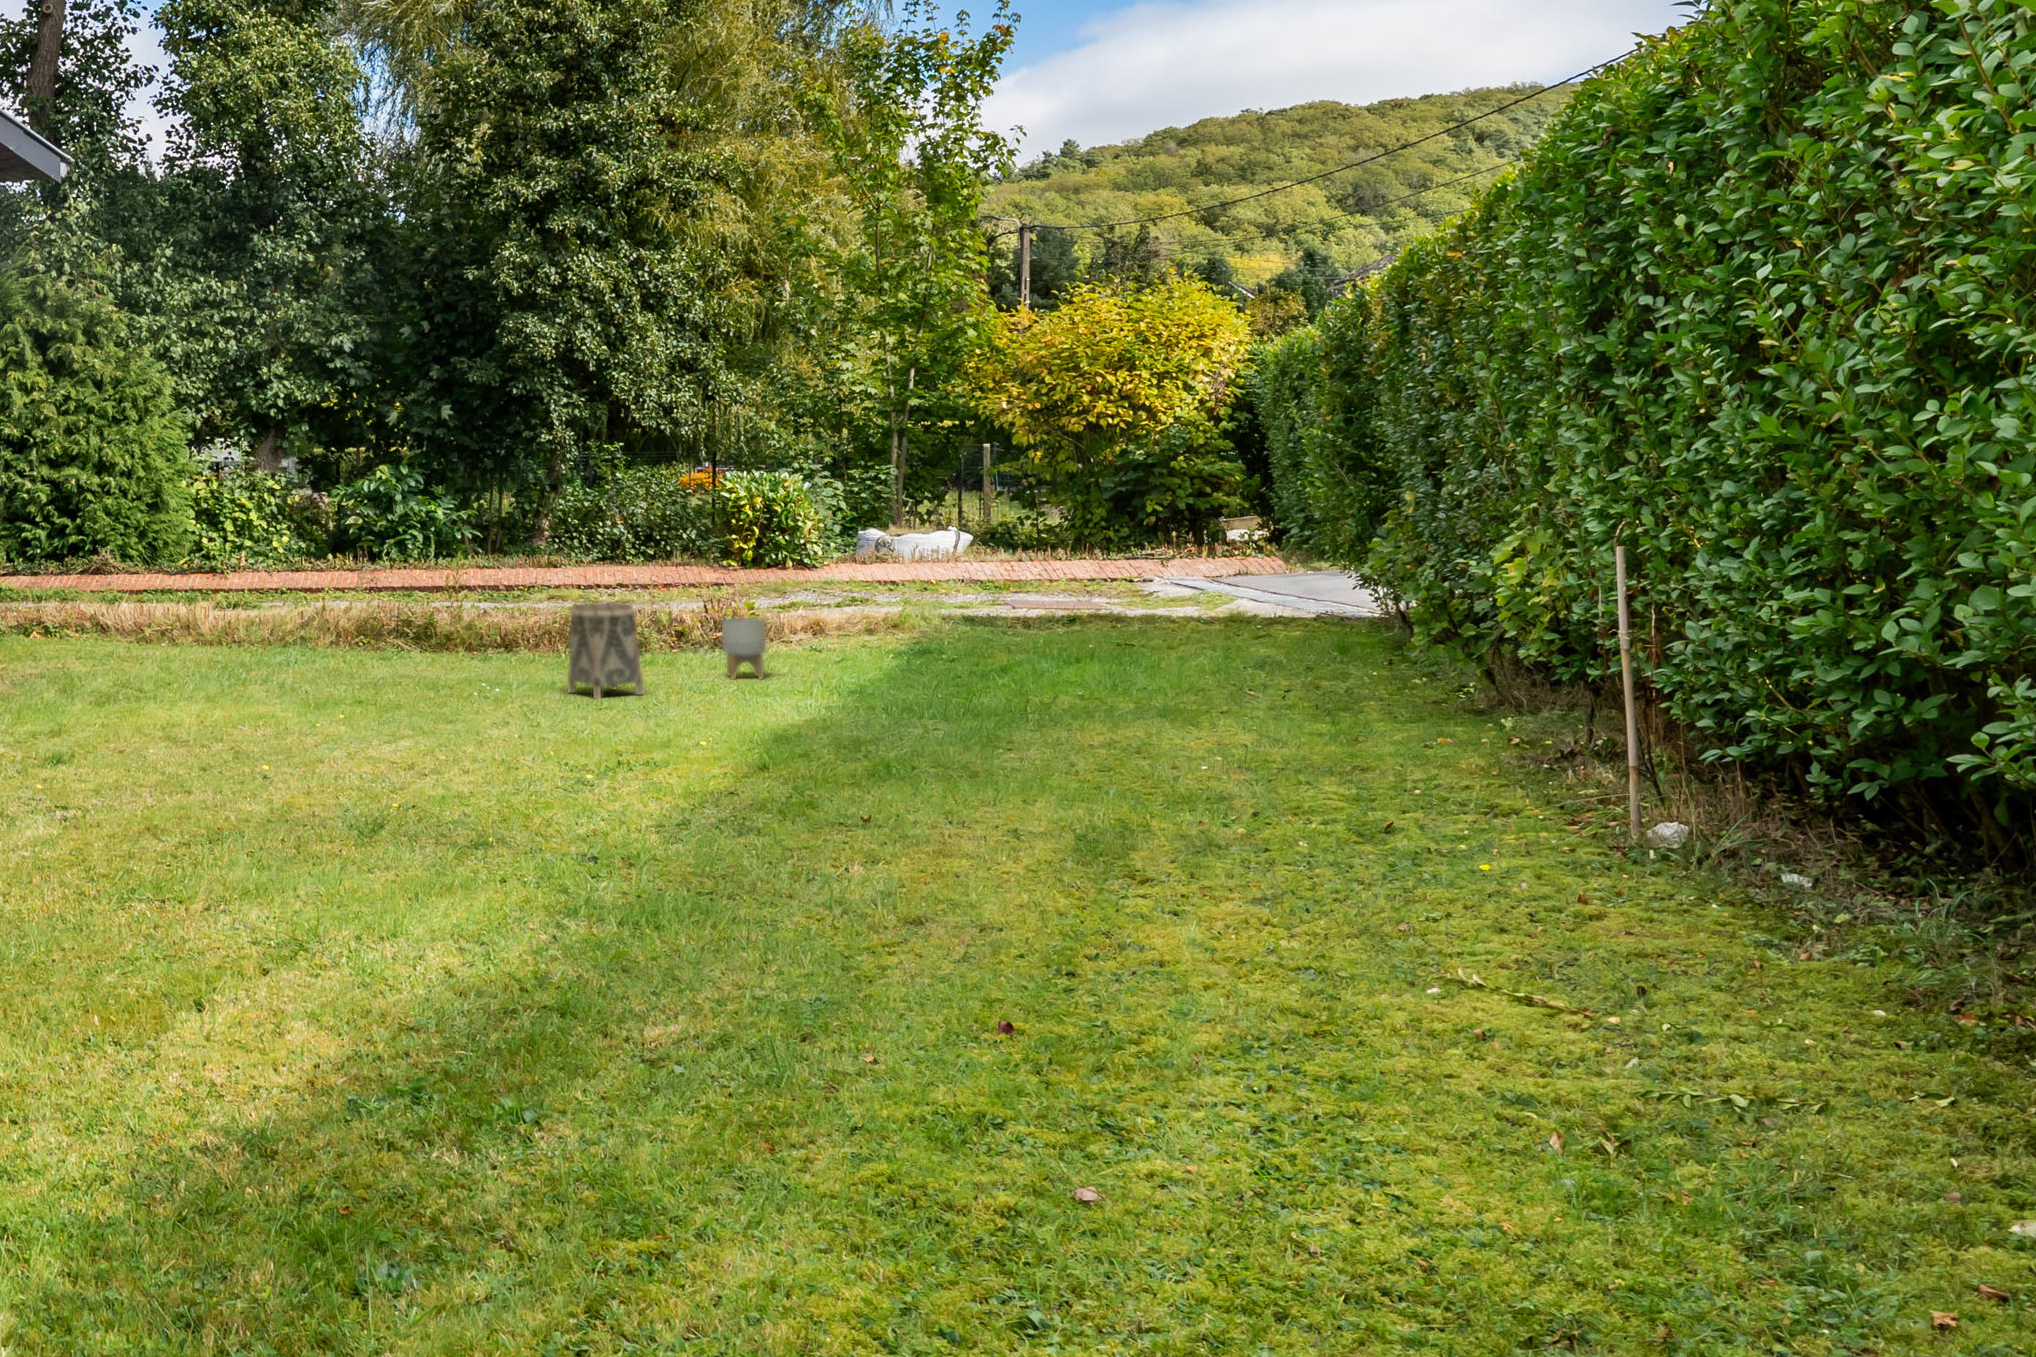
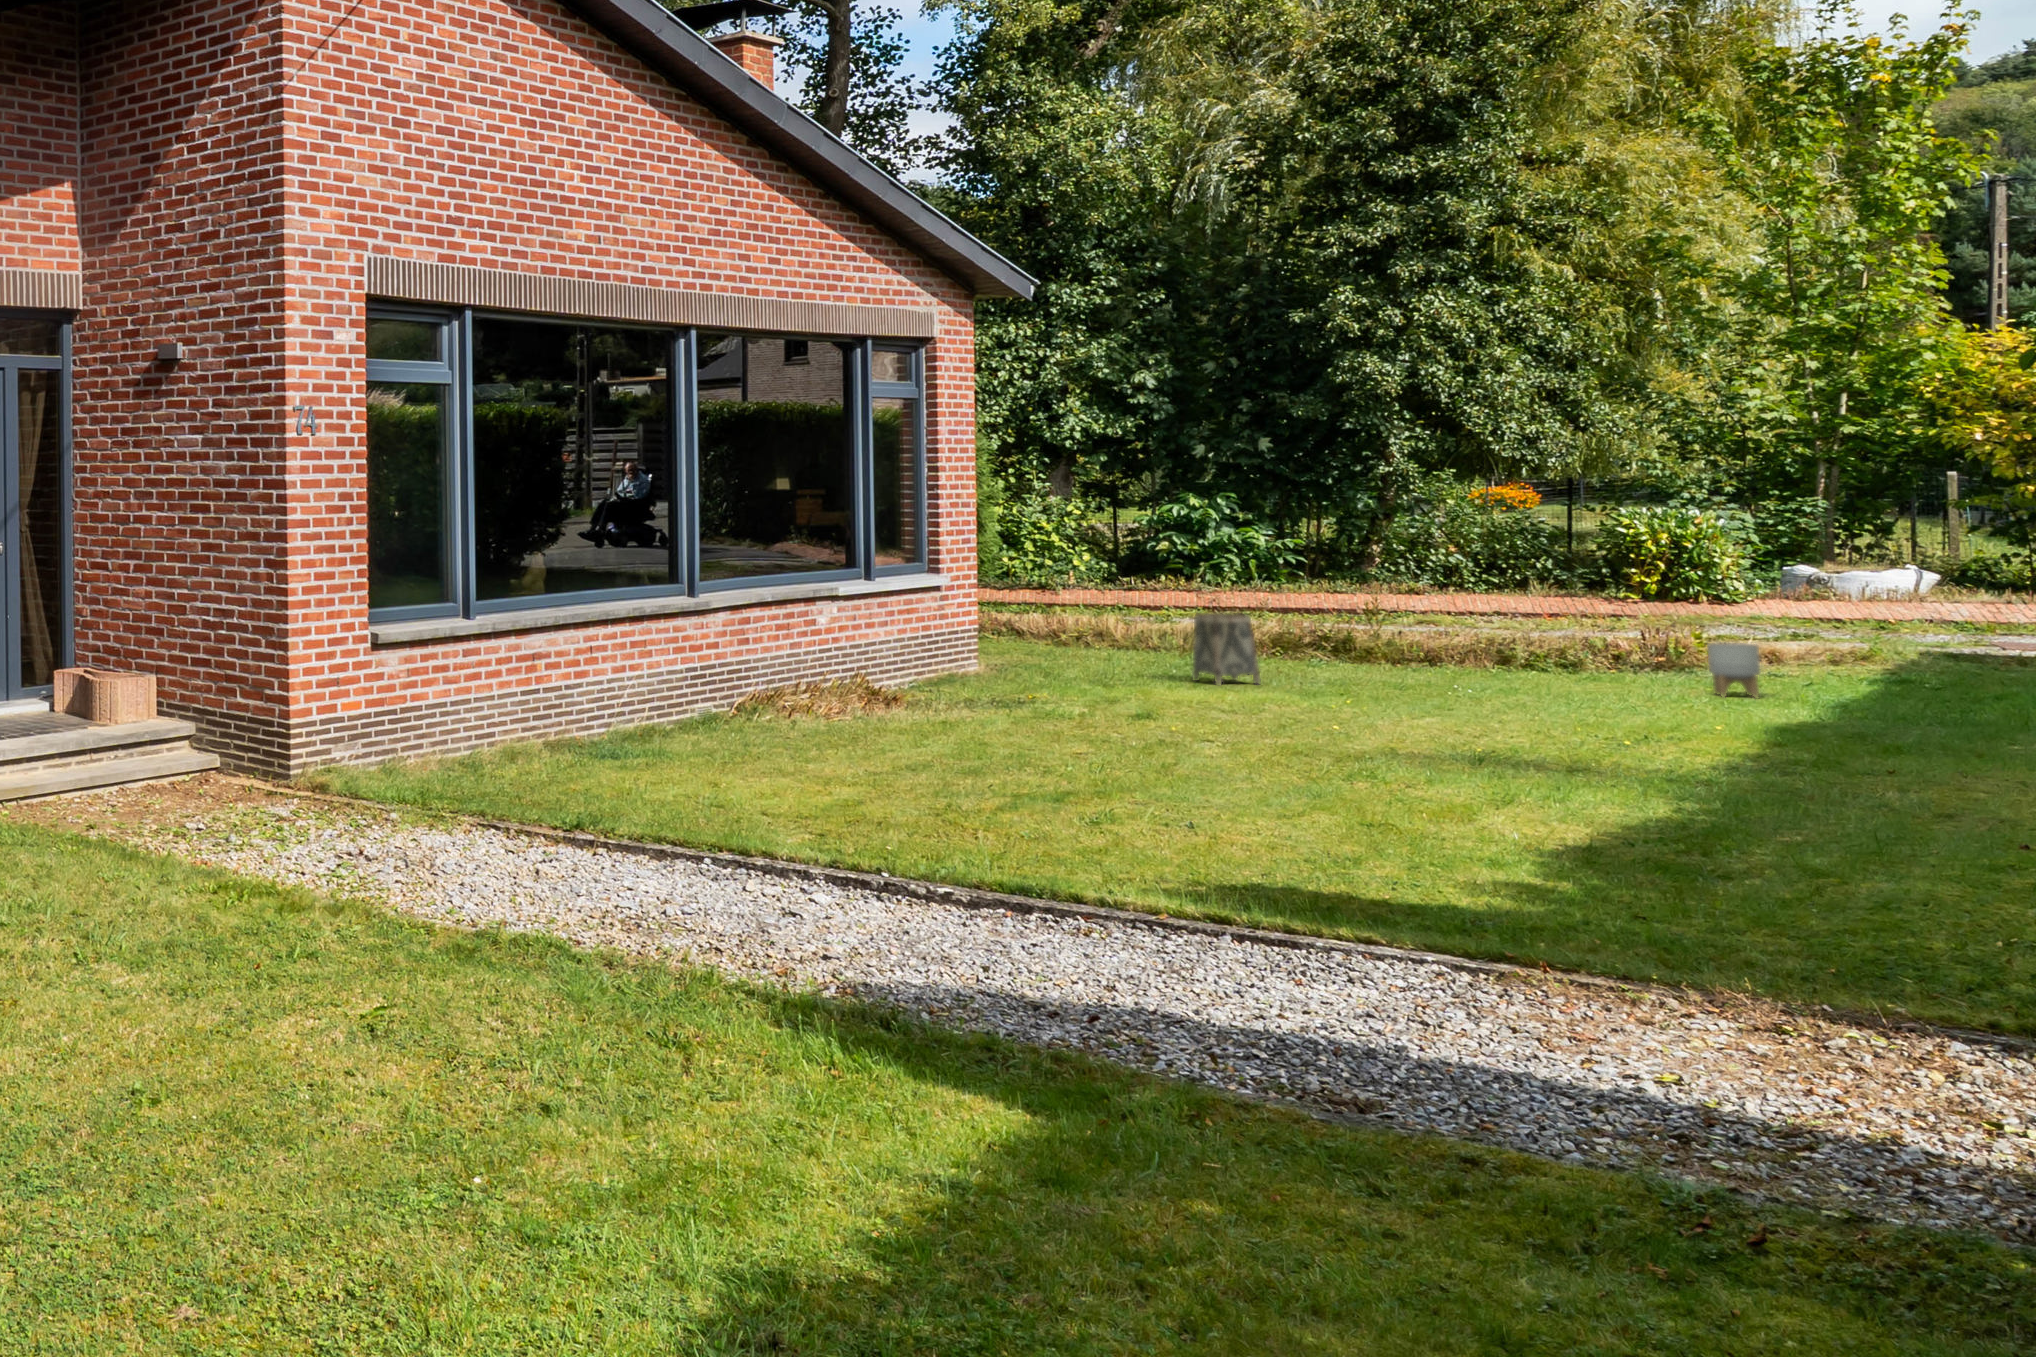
basket: present [568,603,643,699] -> present [1193,612,1260,685]

